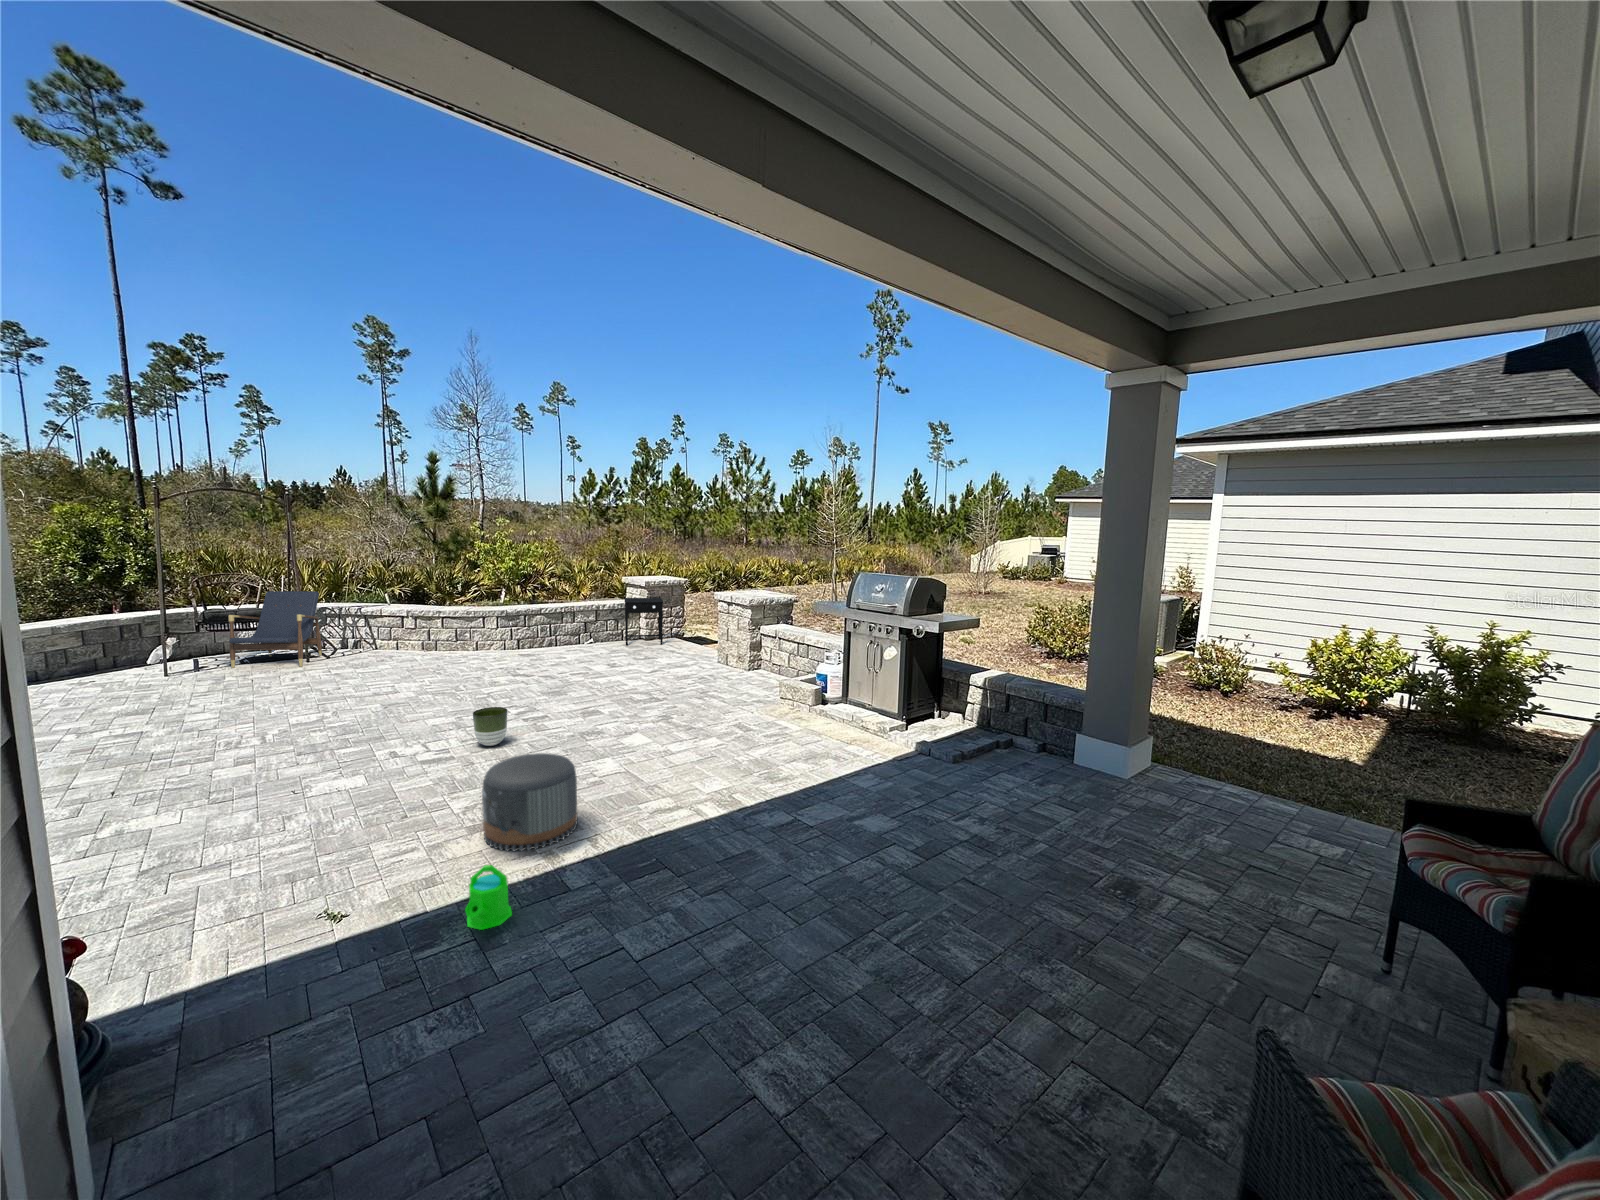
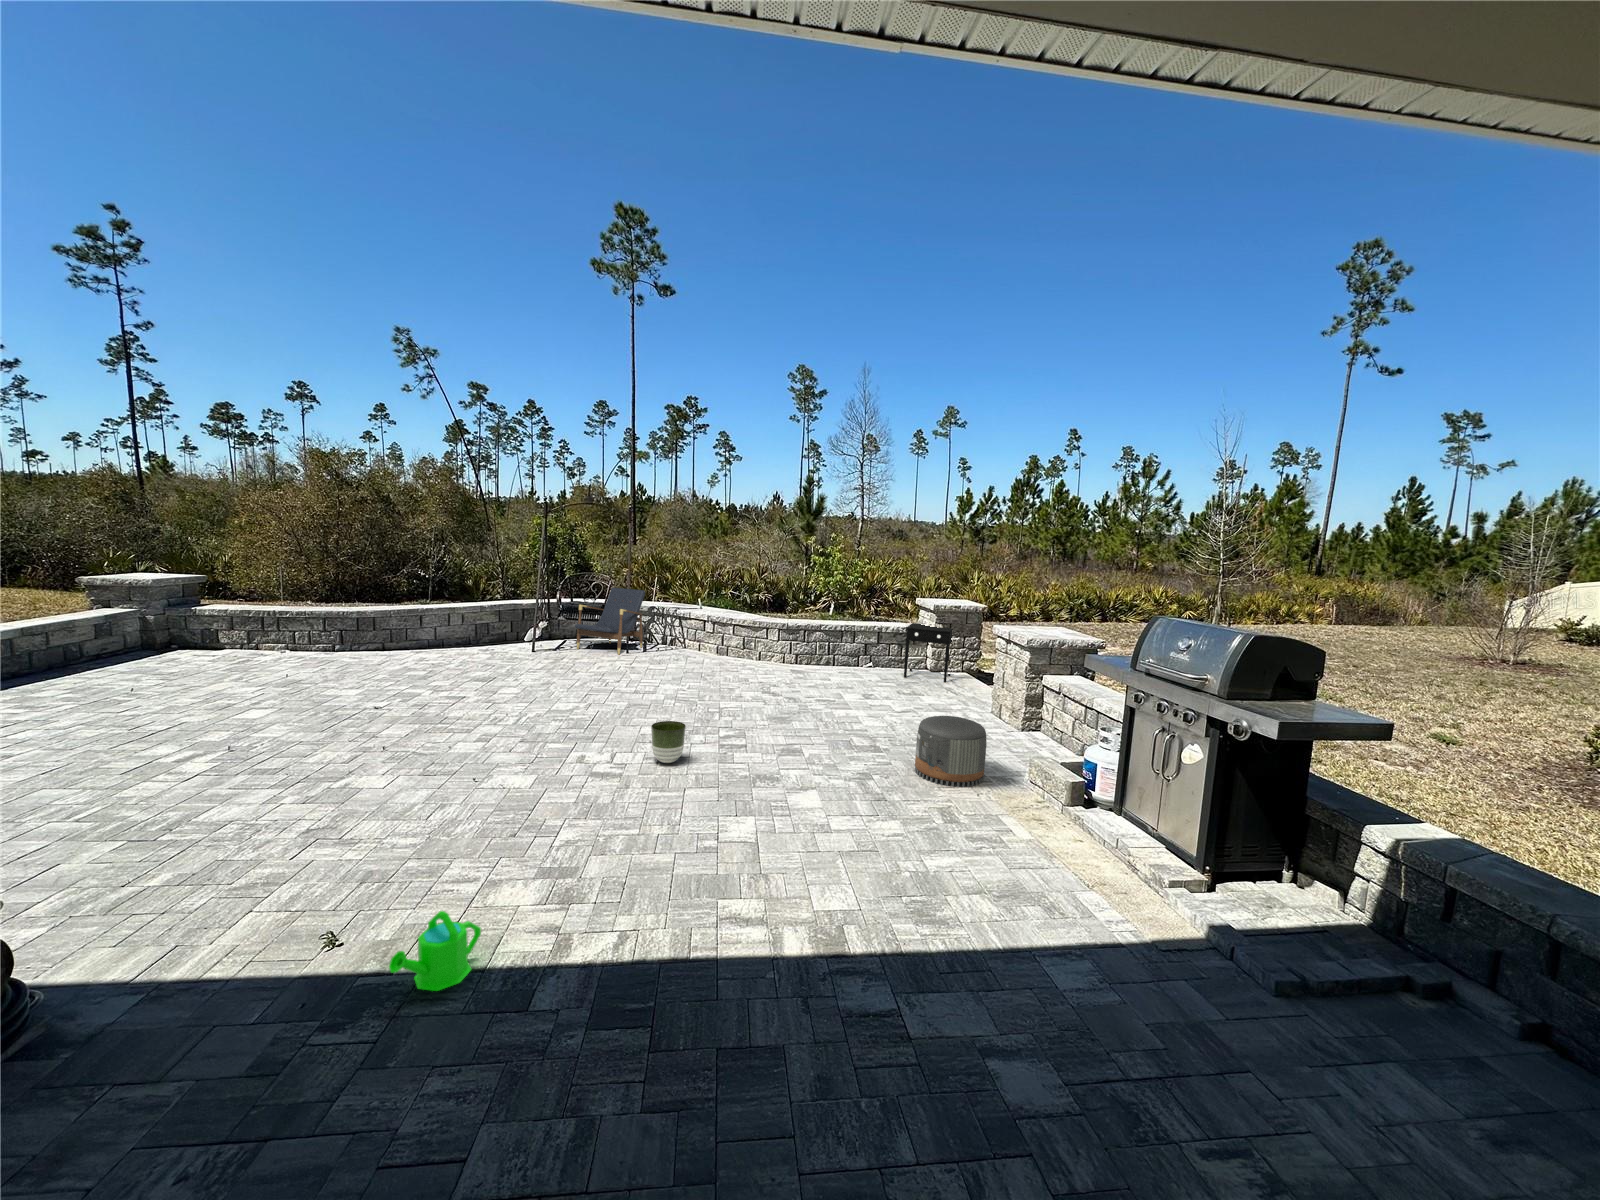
pouf: present [482,753,577,851] -> present [915,716,987,787]

